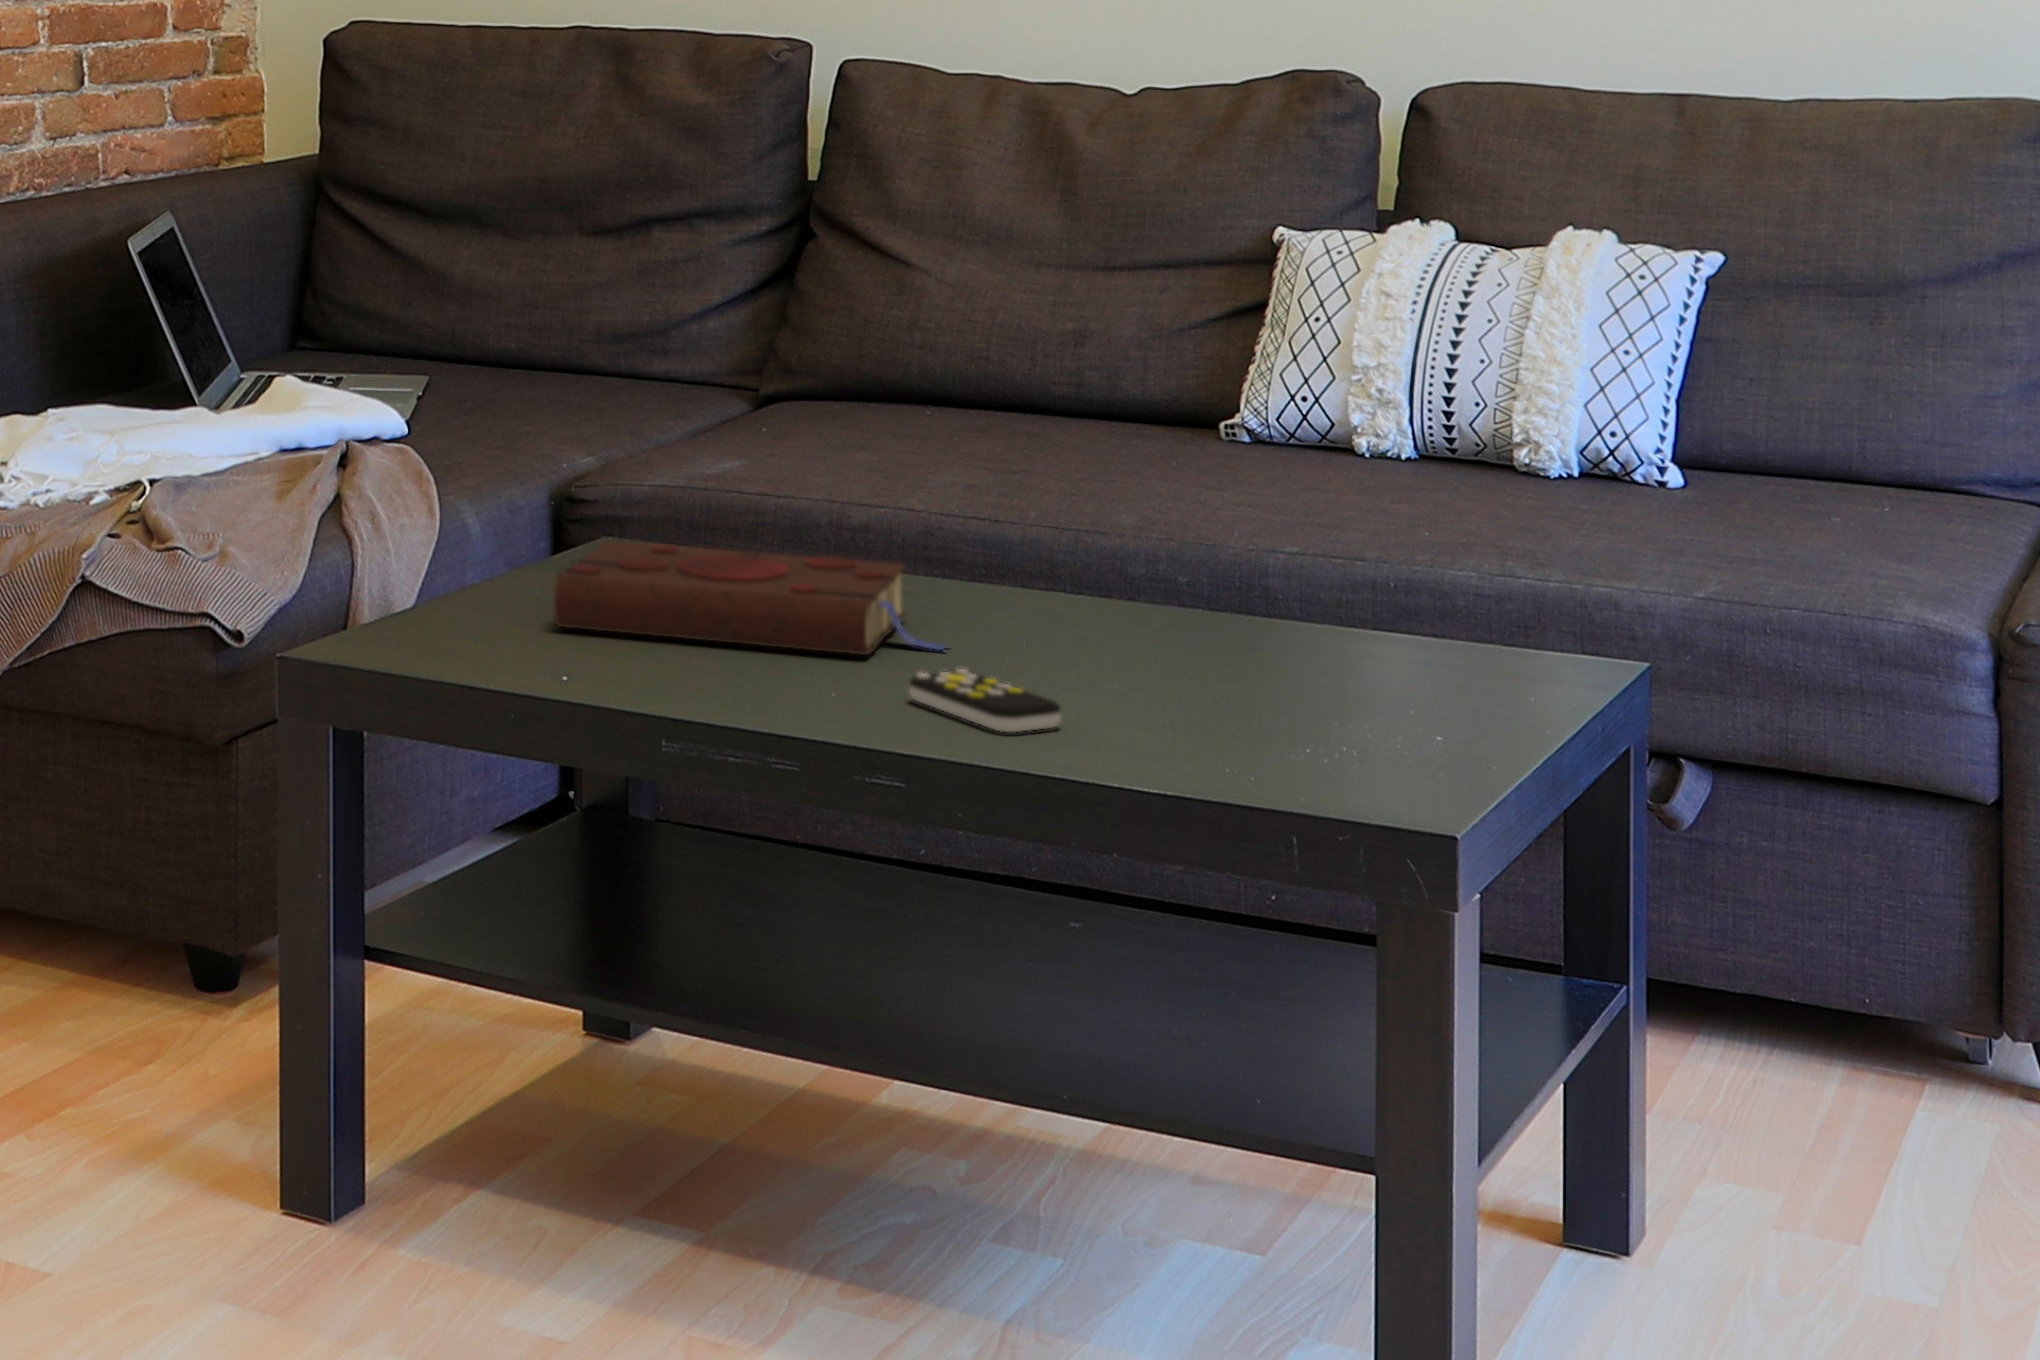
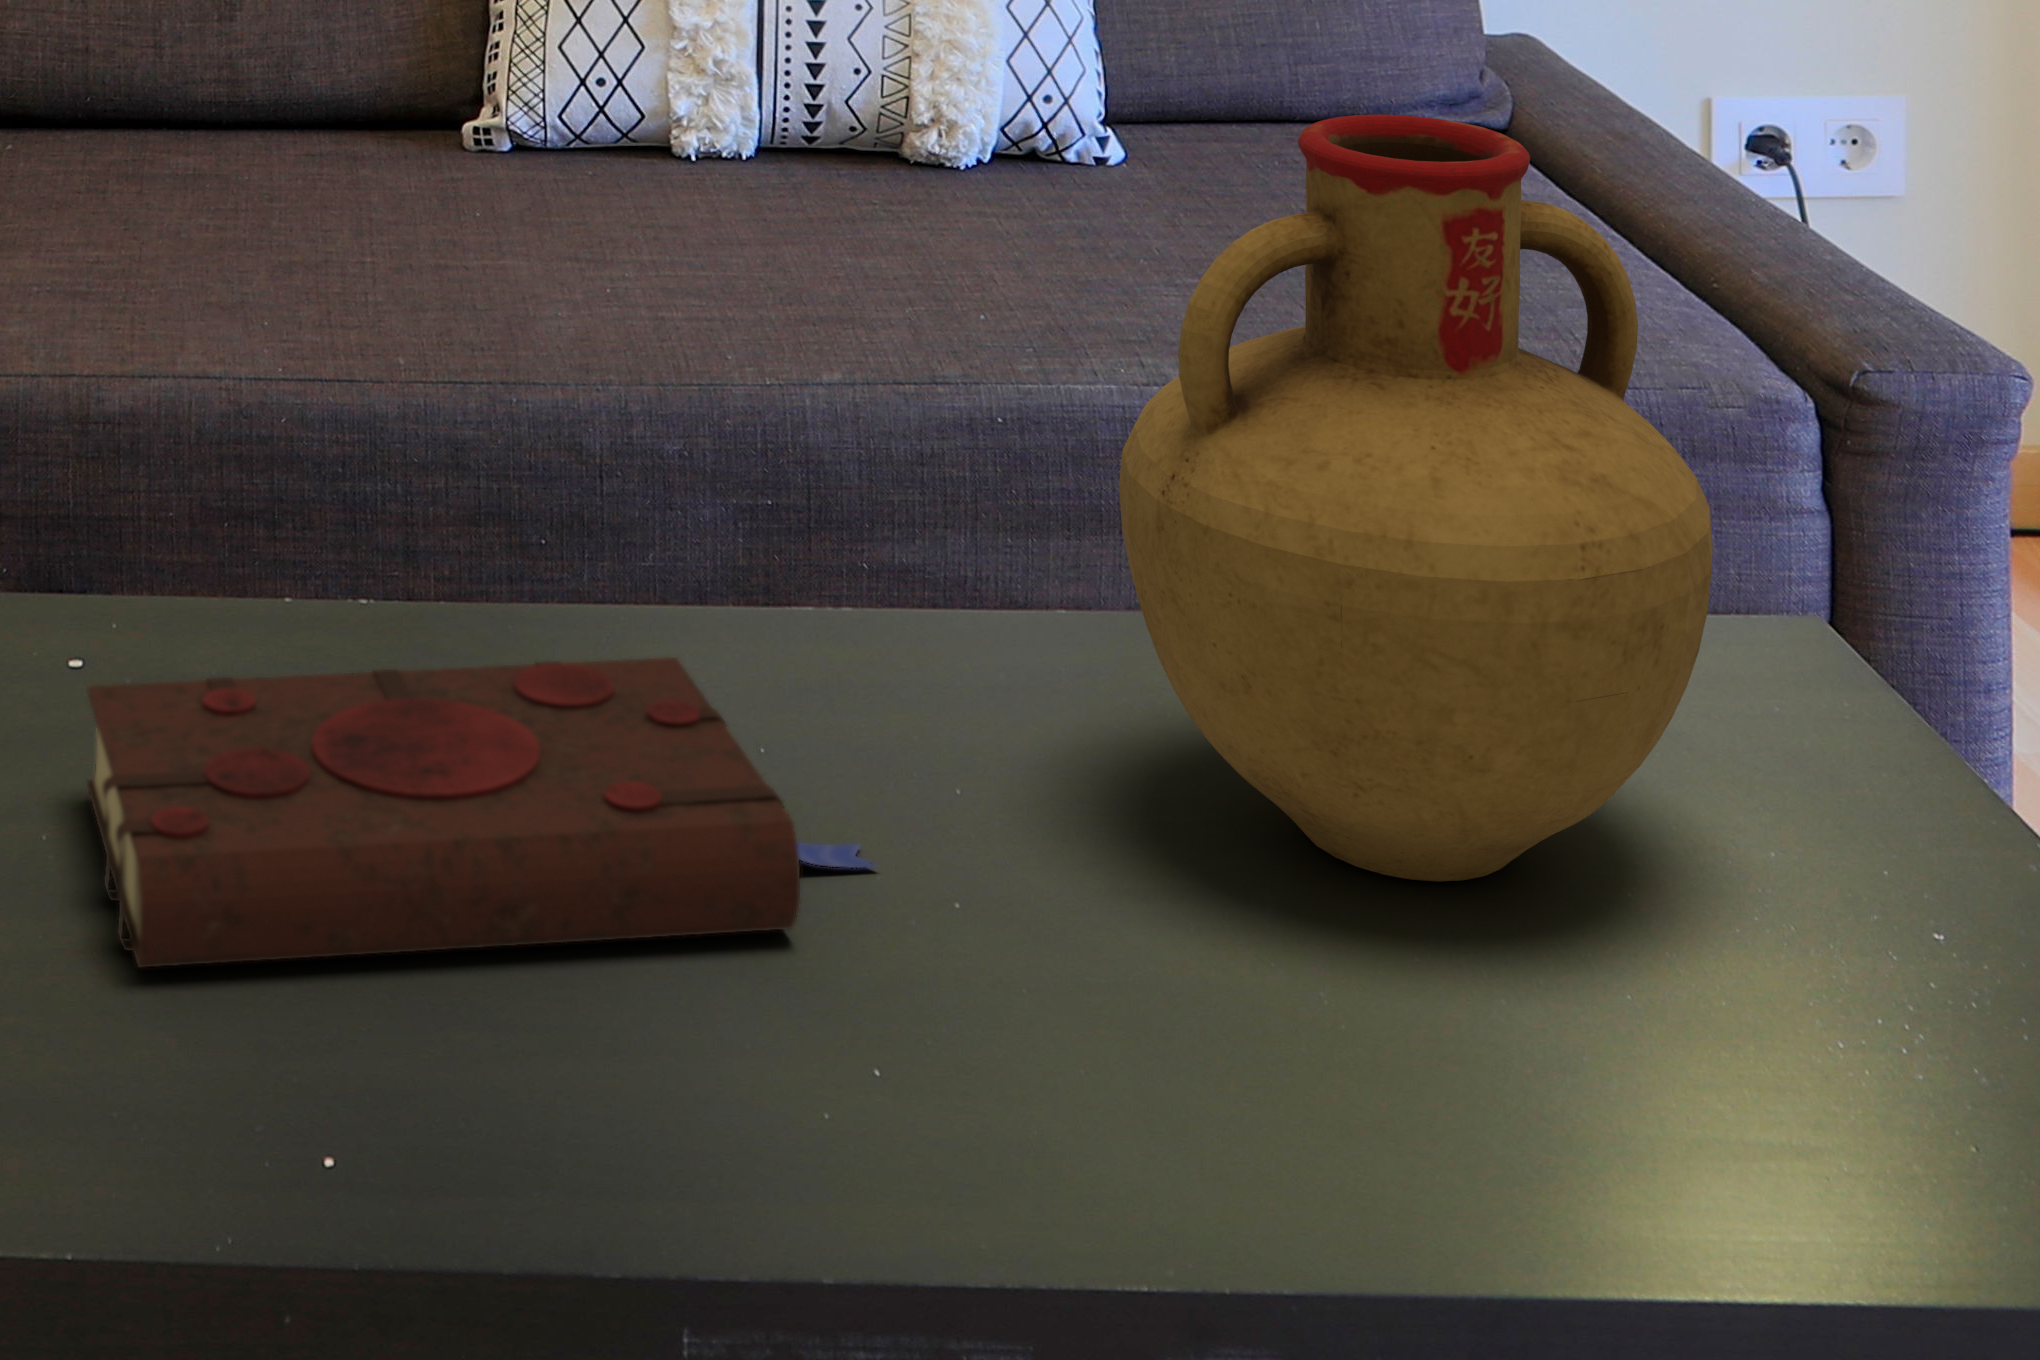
vase: none [1089,302,1397,690] -> present [1119,115,1713,881]
remote control: present [909,669,1061,732] -> none [1059,990,1441,1190]

